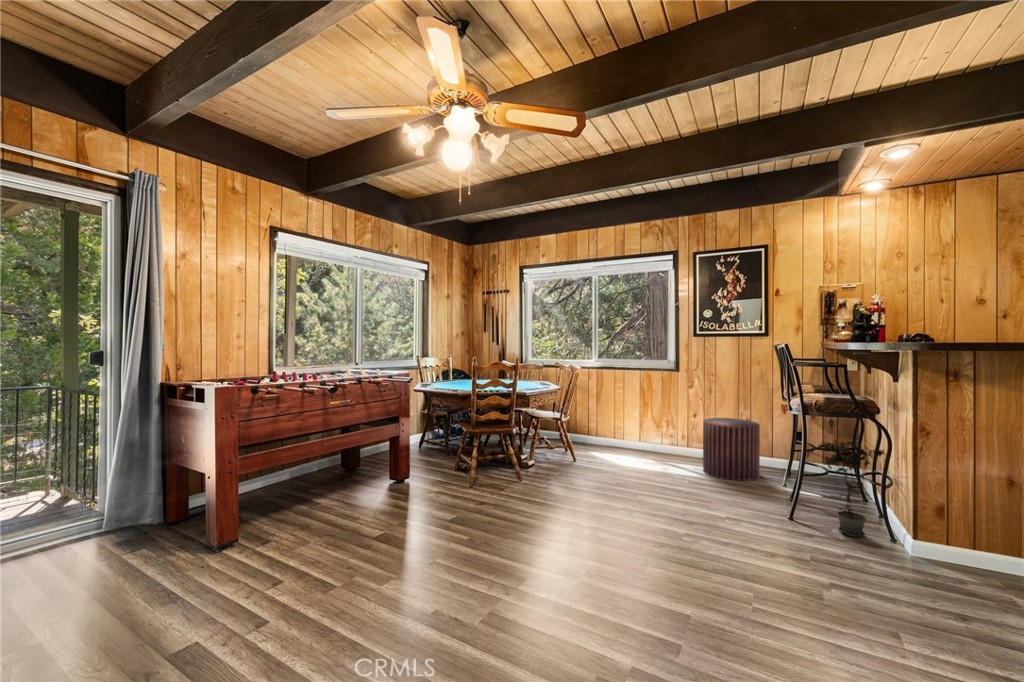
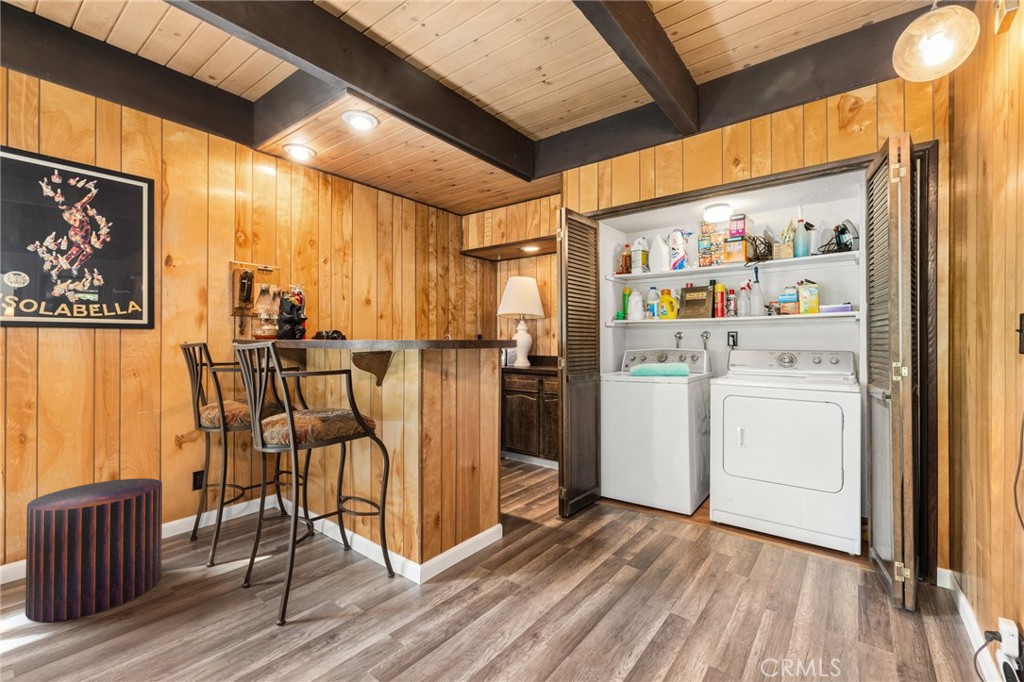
potted plant: present [811,437,886,537] -> none [325,458,399,598]

